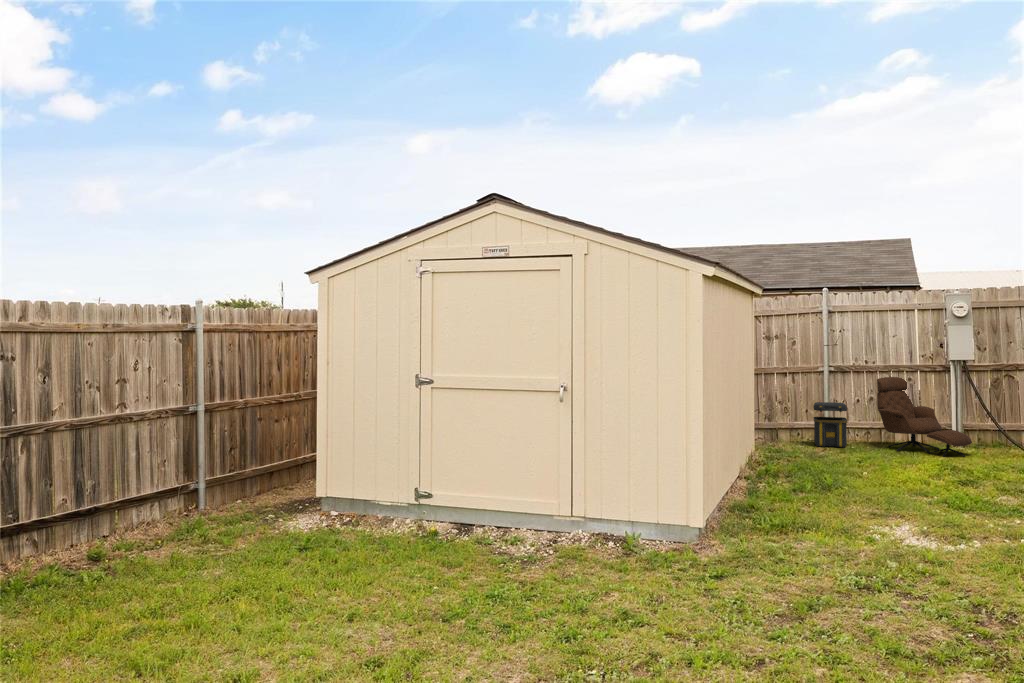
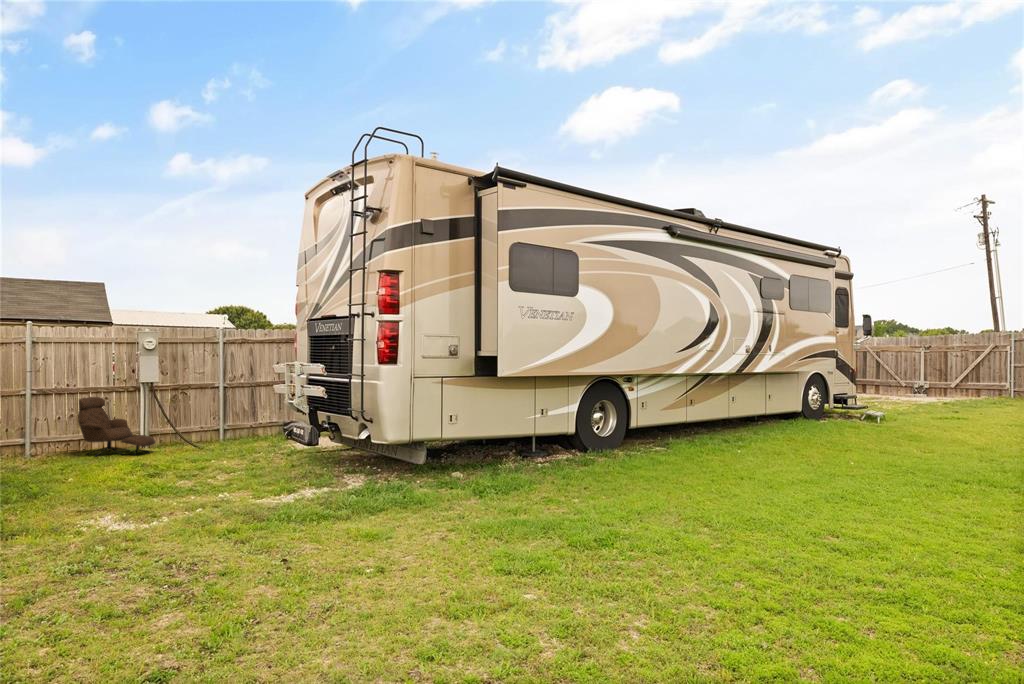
toolbox: present [813,402,847,448] -> none [11,421,49,463]

